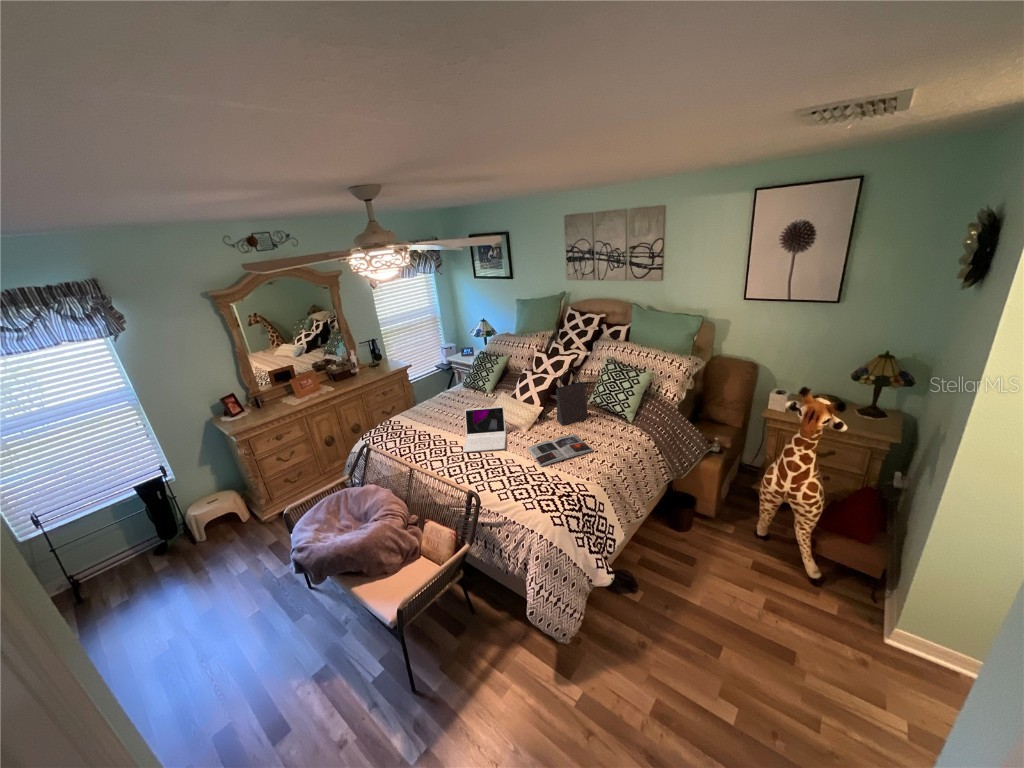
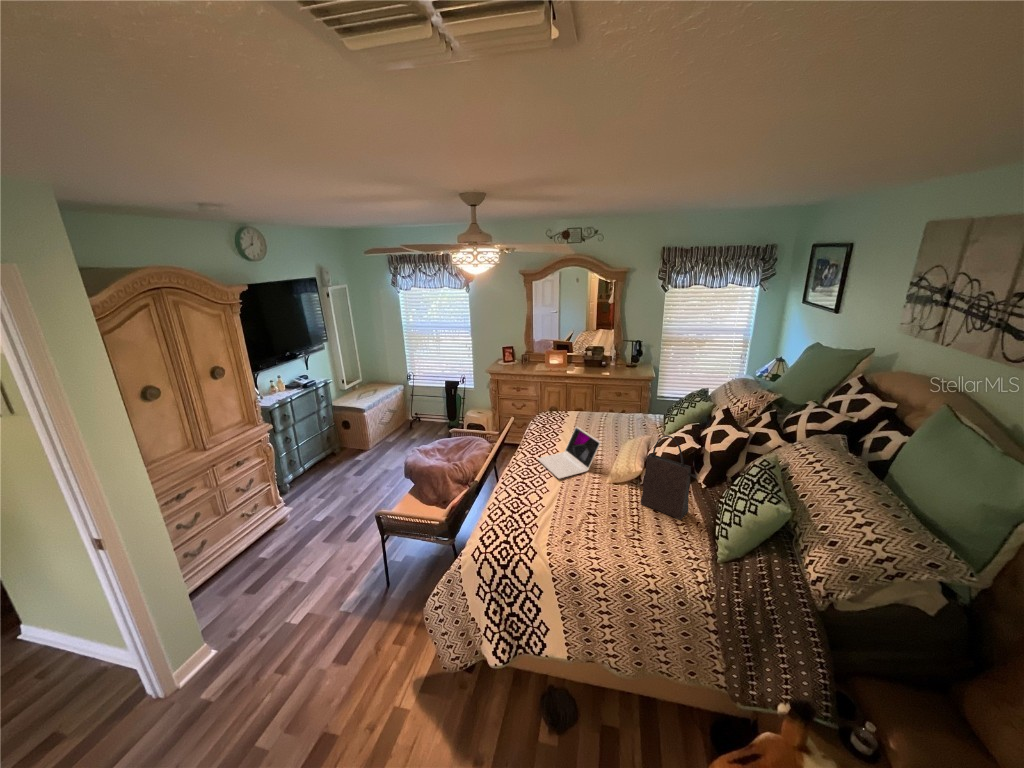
magazine: present [527,434,593,466] -> none [545,493,631,543]

